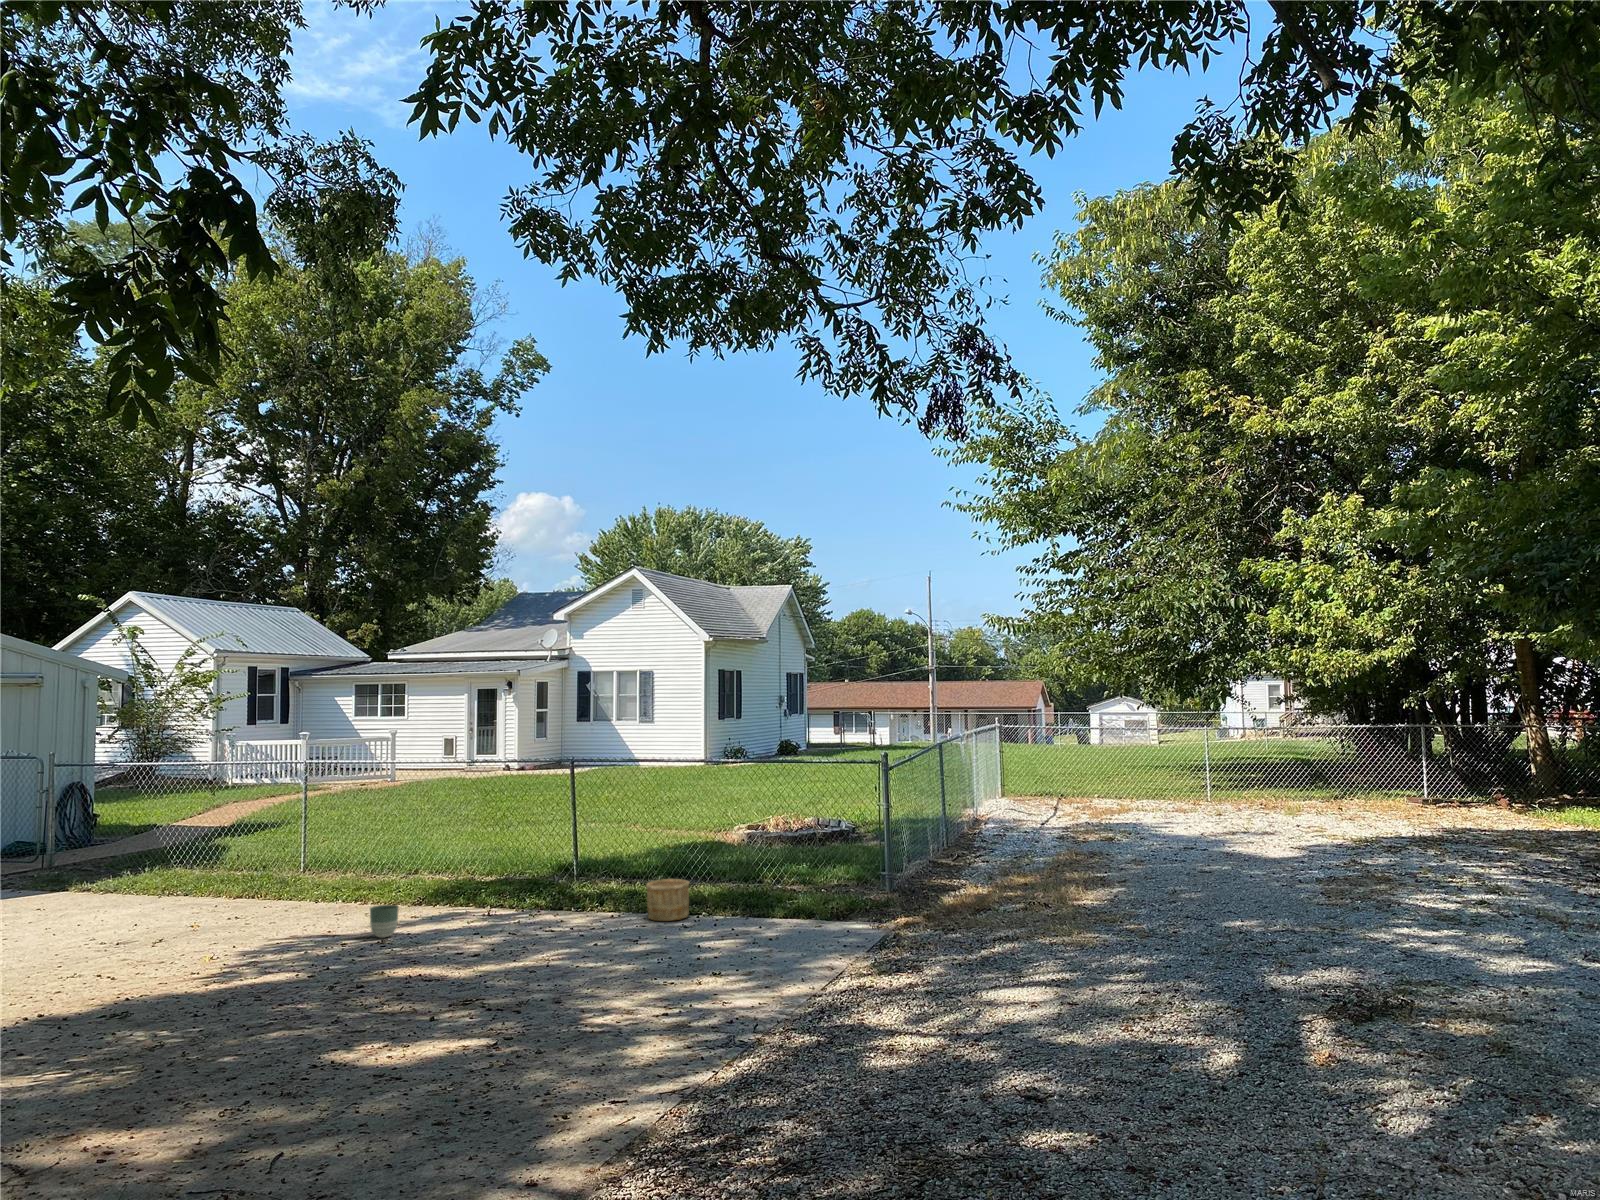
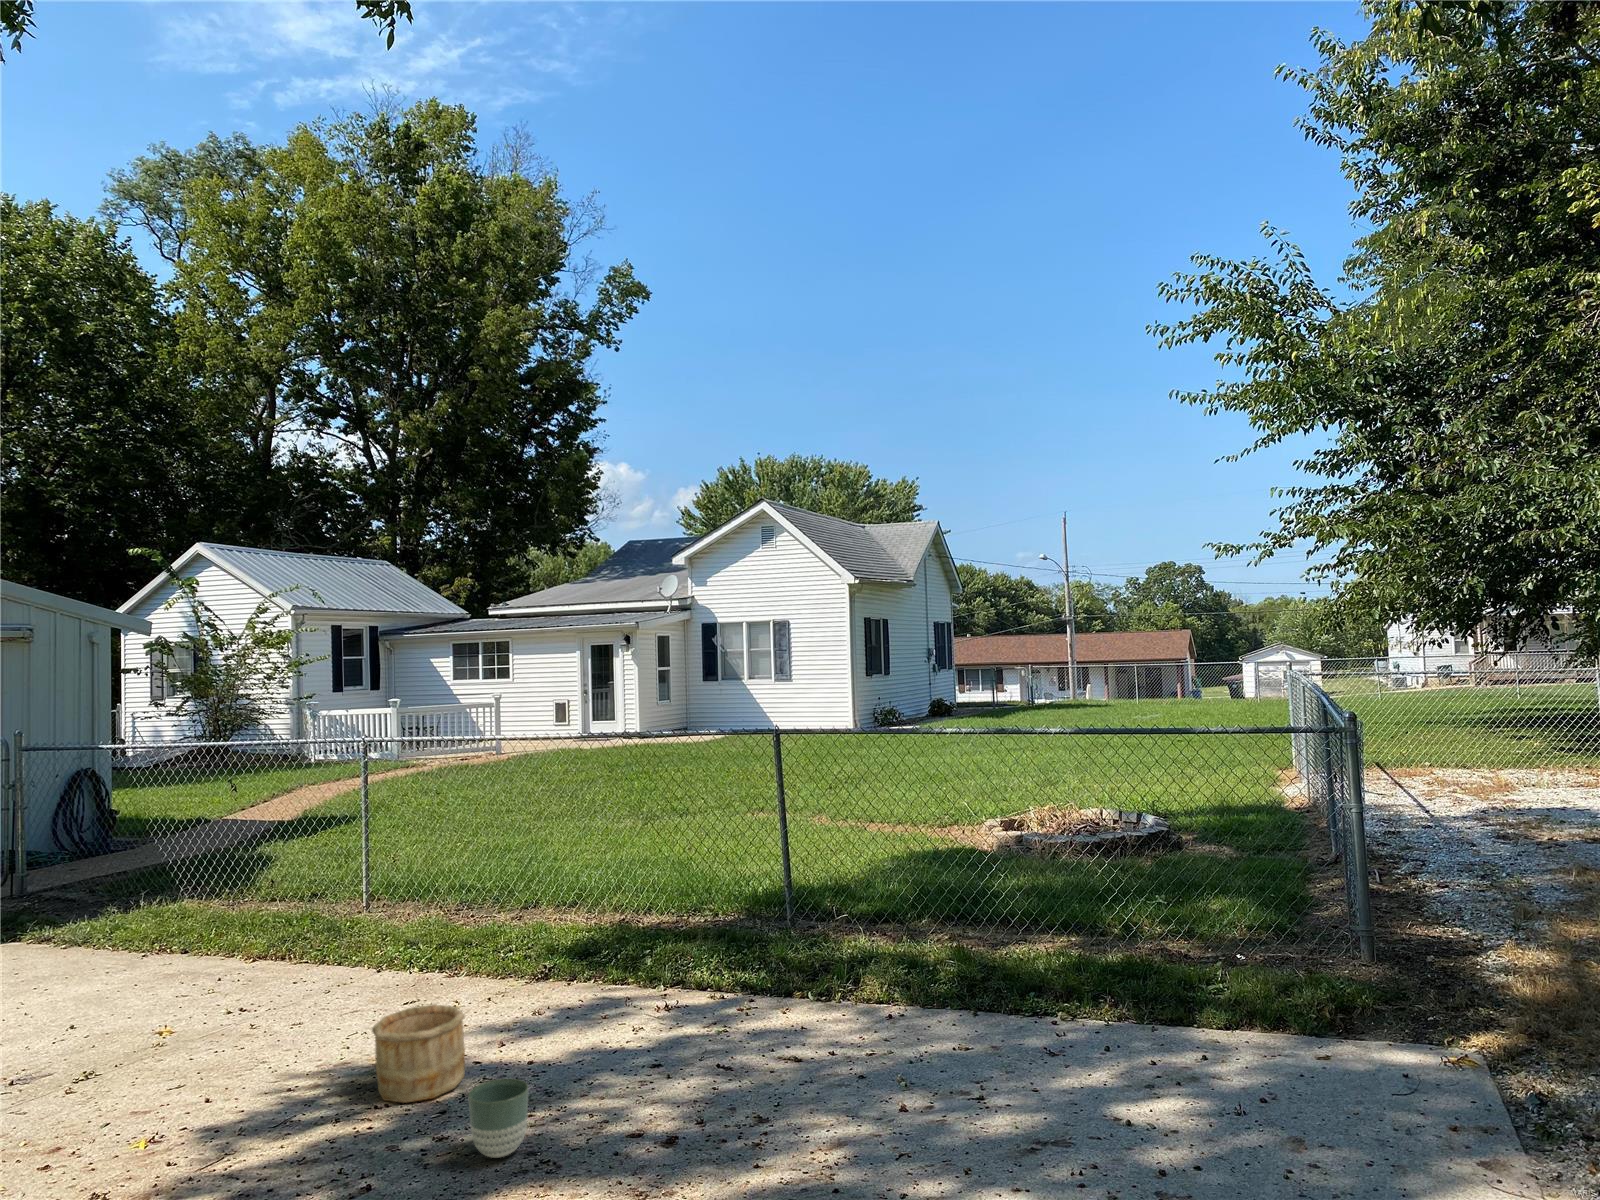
wooden bucket: present [646,879,690,921] -> present [372,1004,465,1103]

